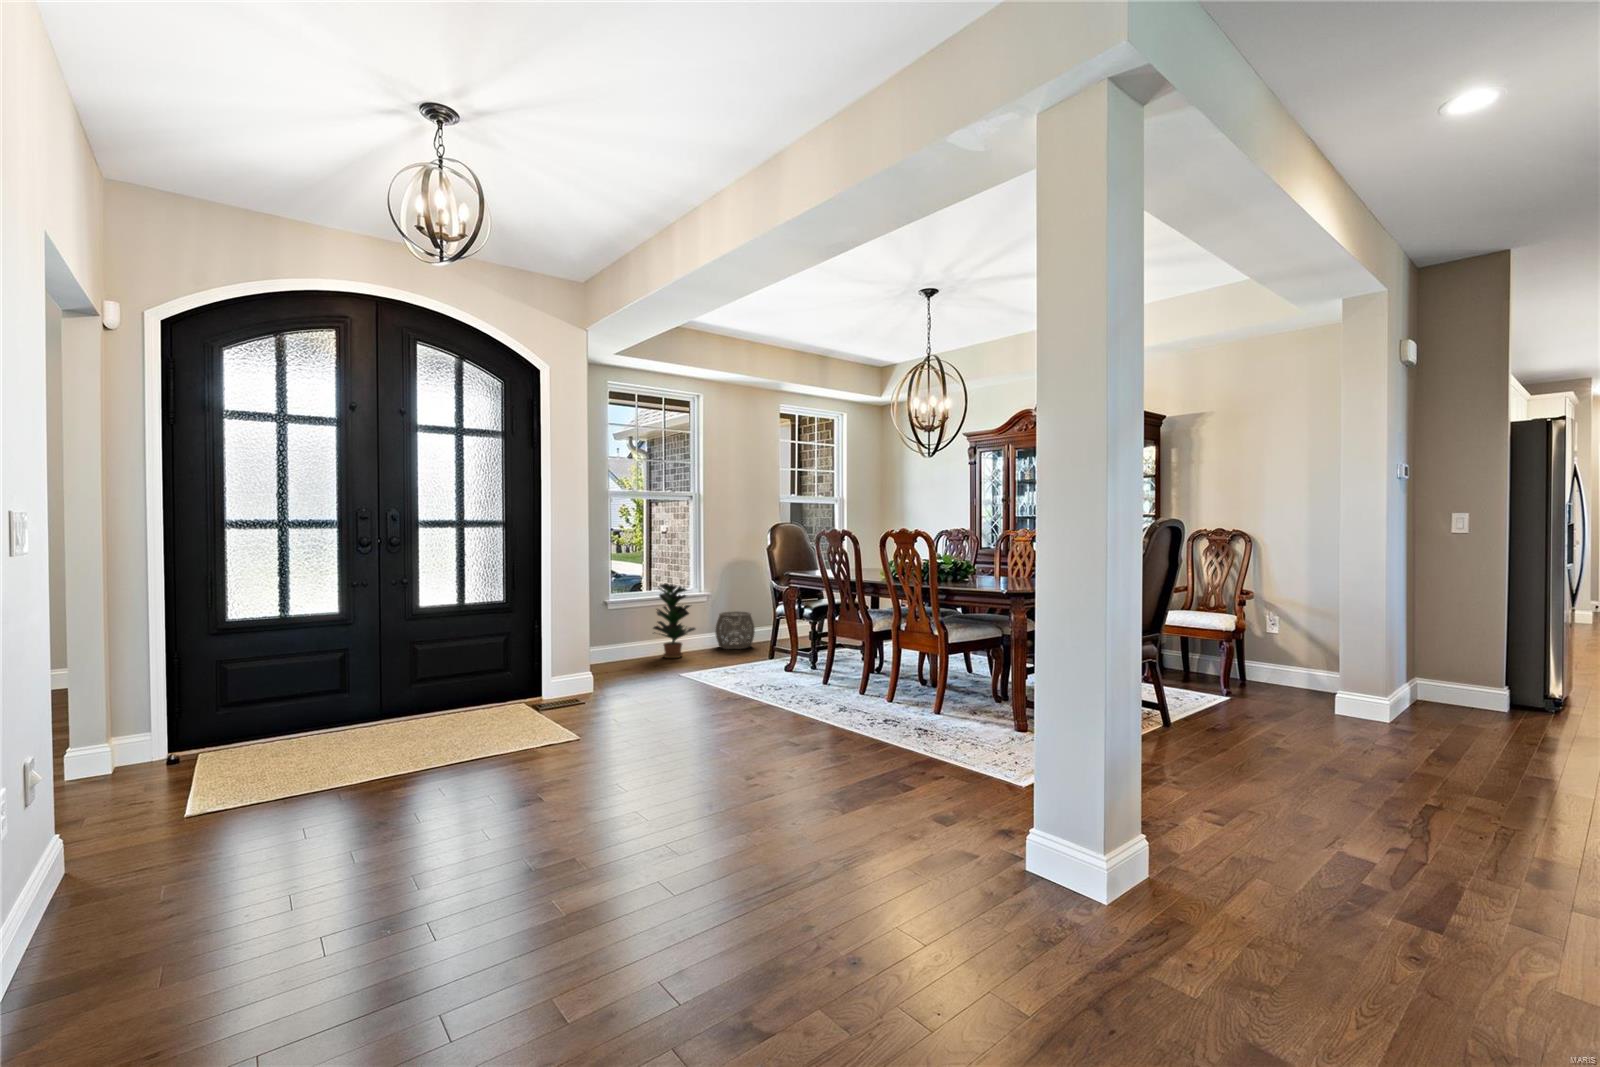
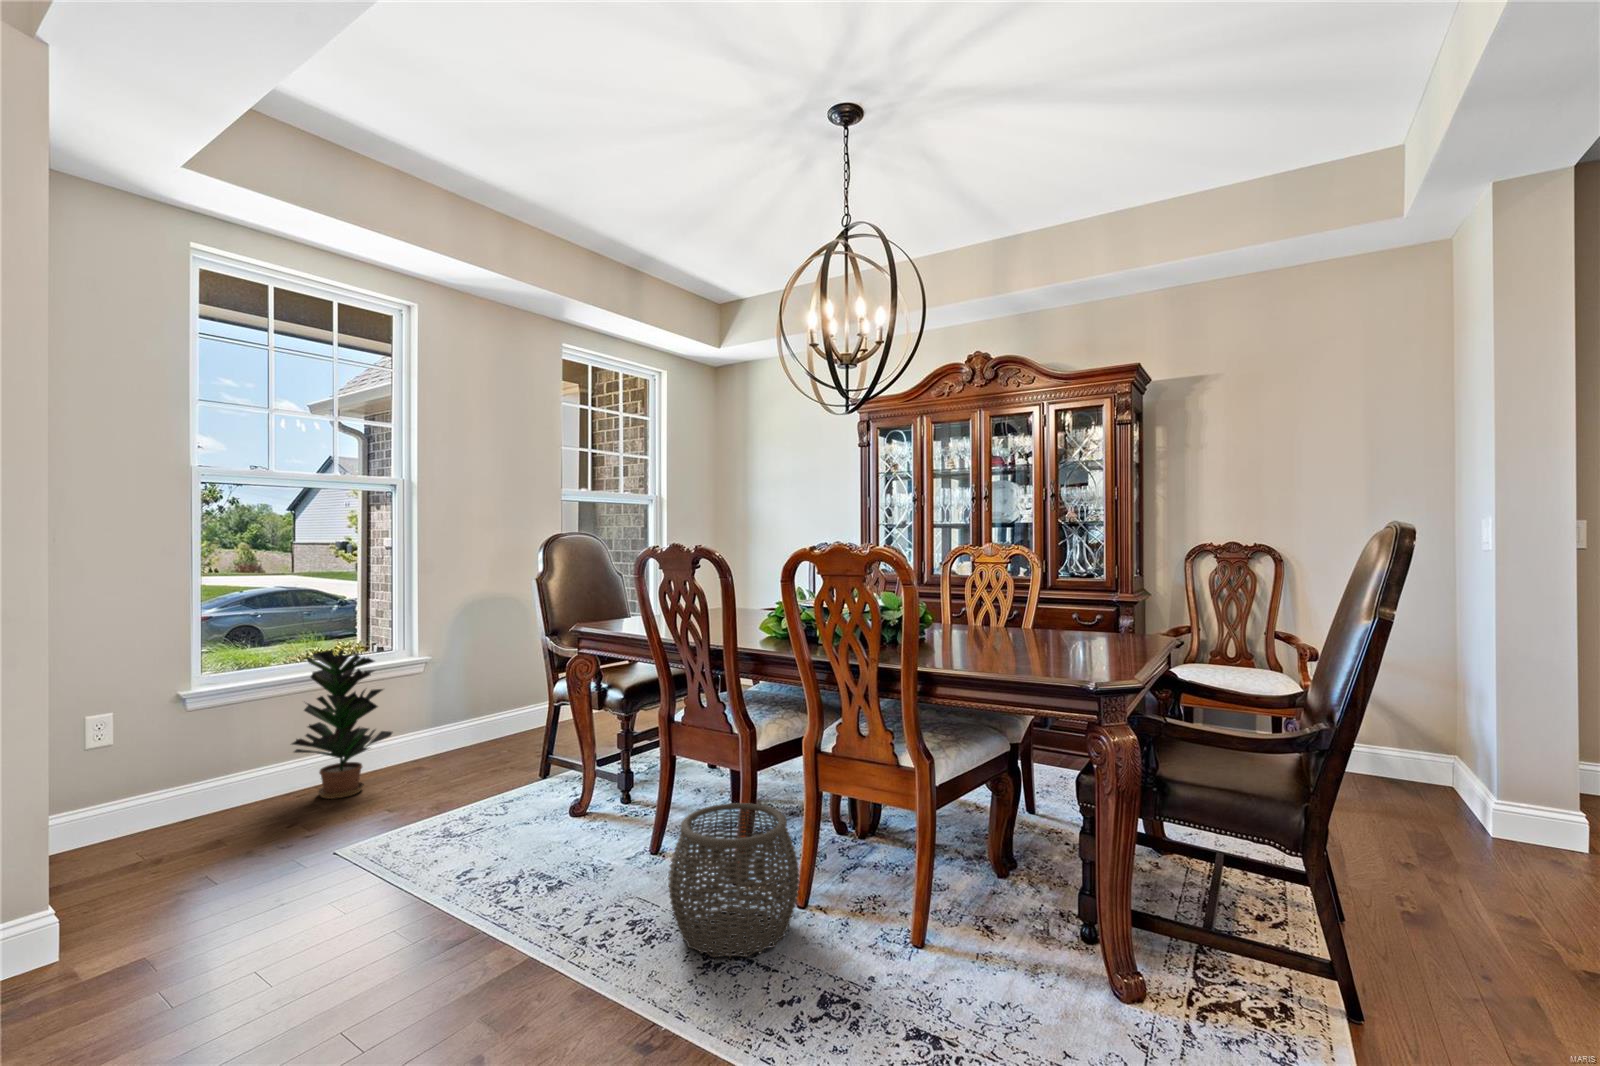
woven basket: present [715,611,755,649] -> present [668,803,800,958]

